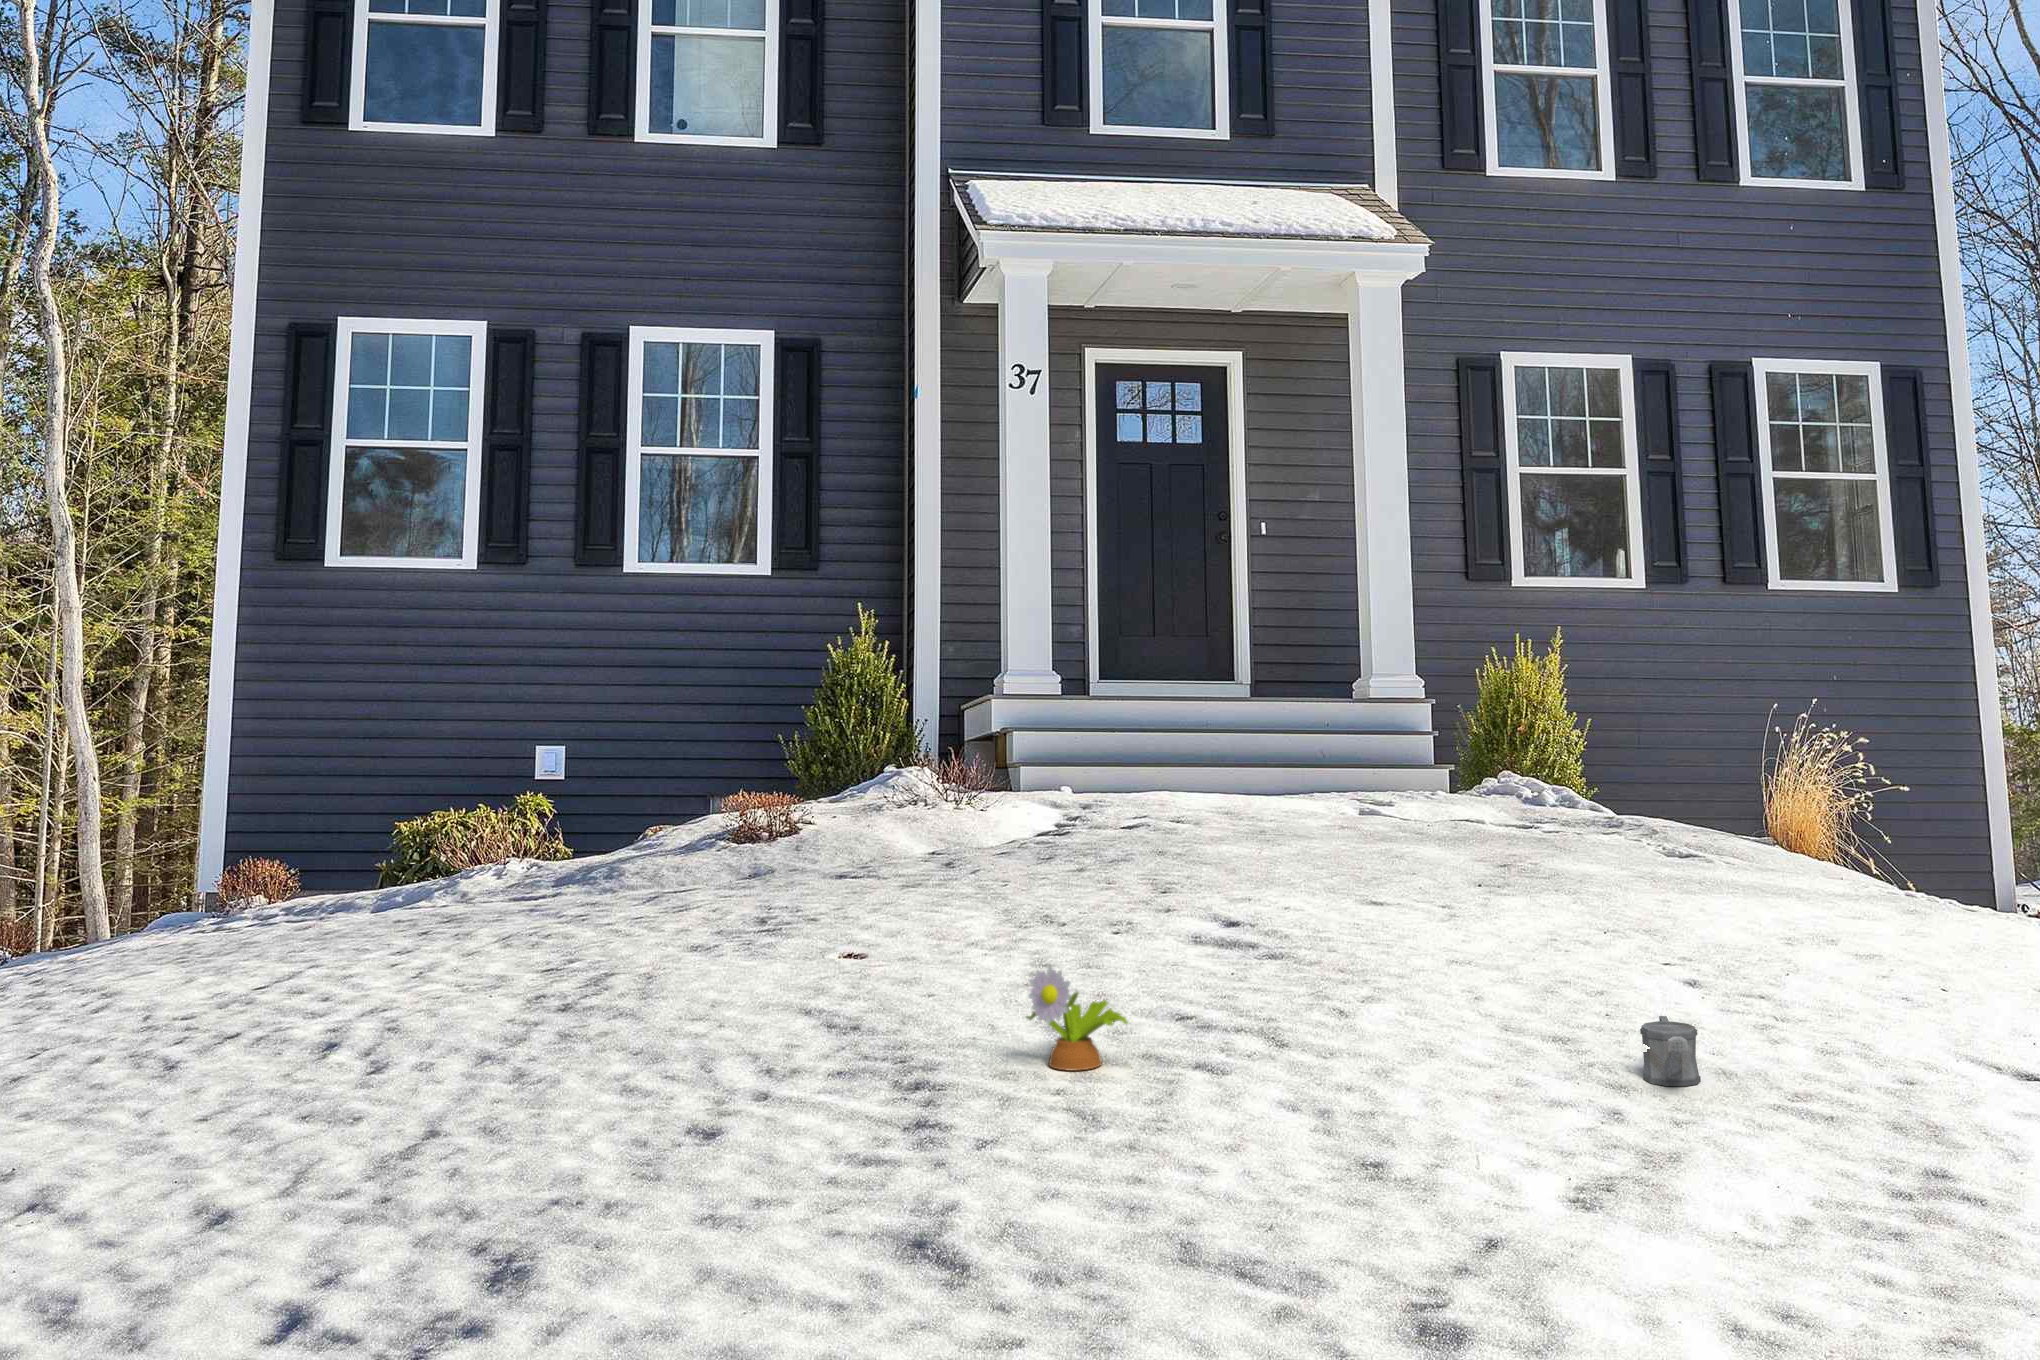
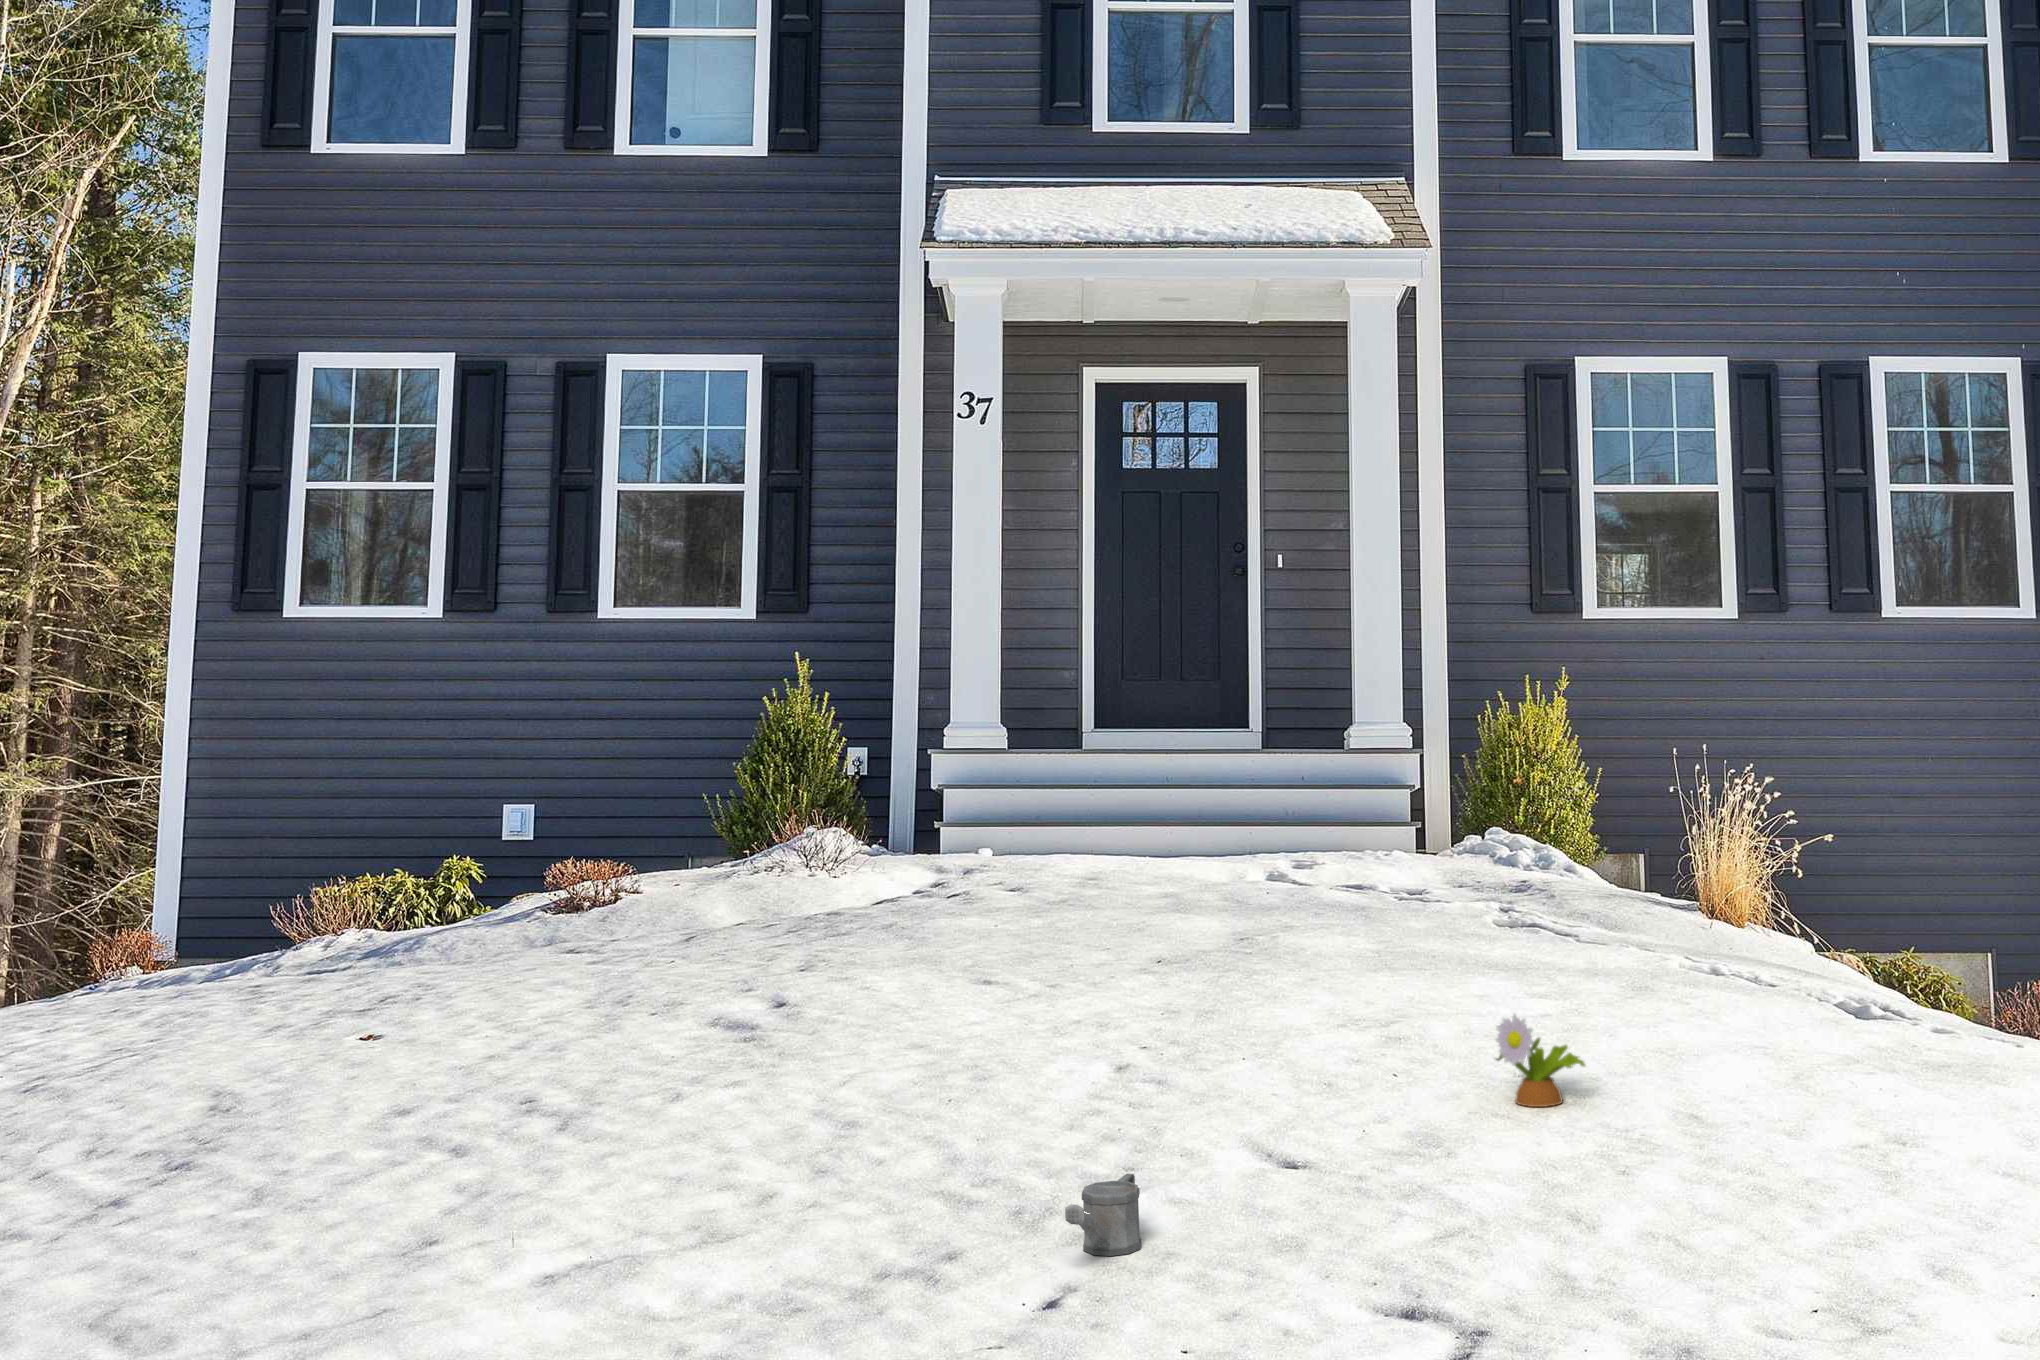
decorative plant: present [1027,966,1128,1071] -> present [1496,1014,1585,1107]

